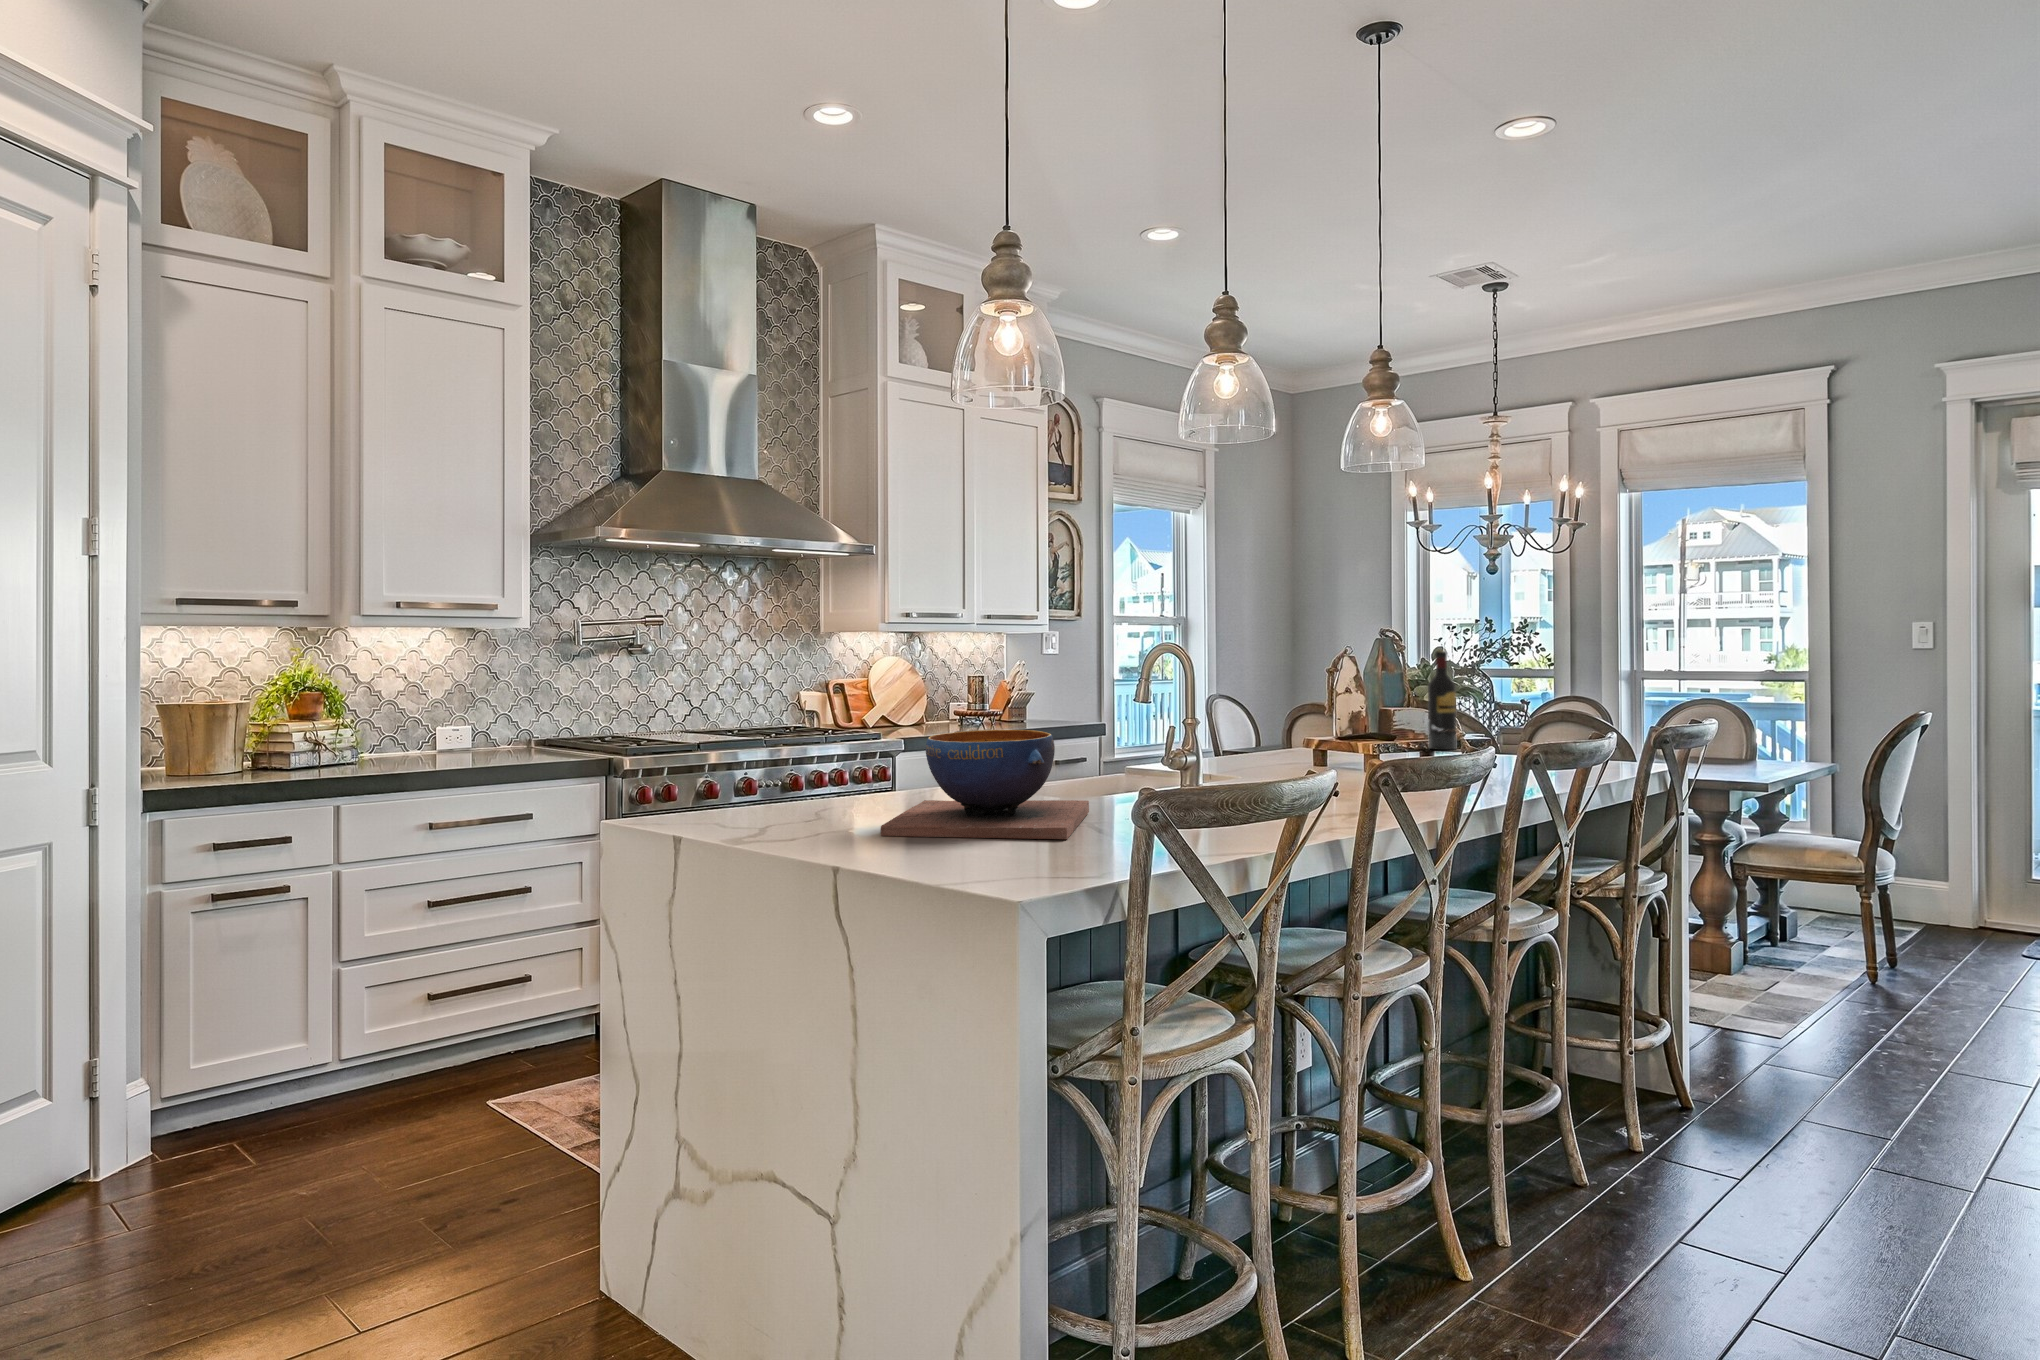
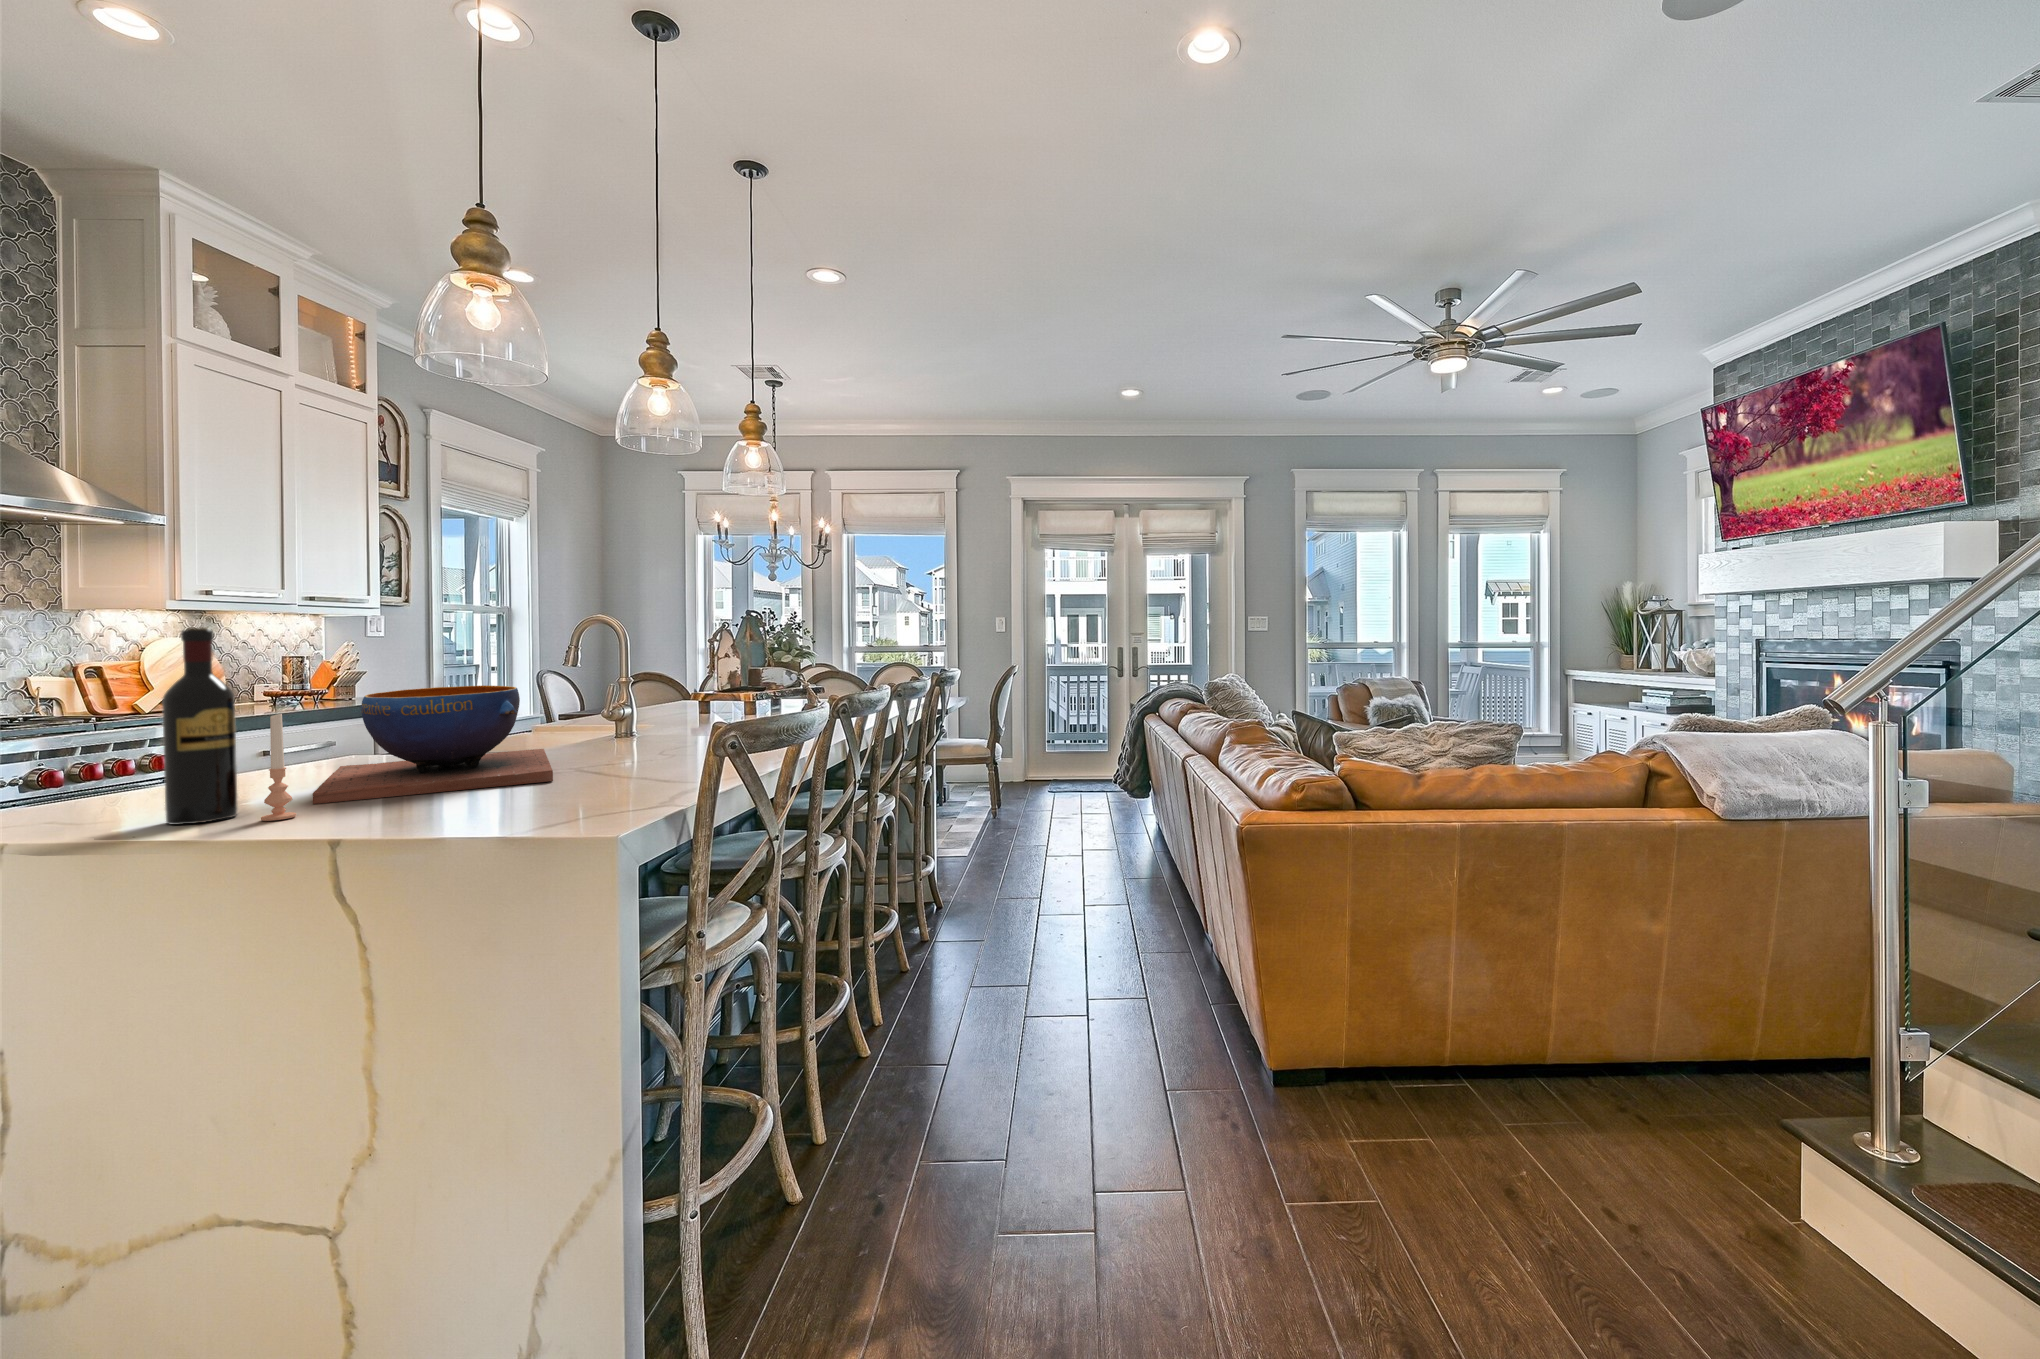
wine bottle: present [1428,650,1456,750] -> present [162,628,238,825]
candle: none [837,753,860,848] -> present [261,714,297,821]

